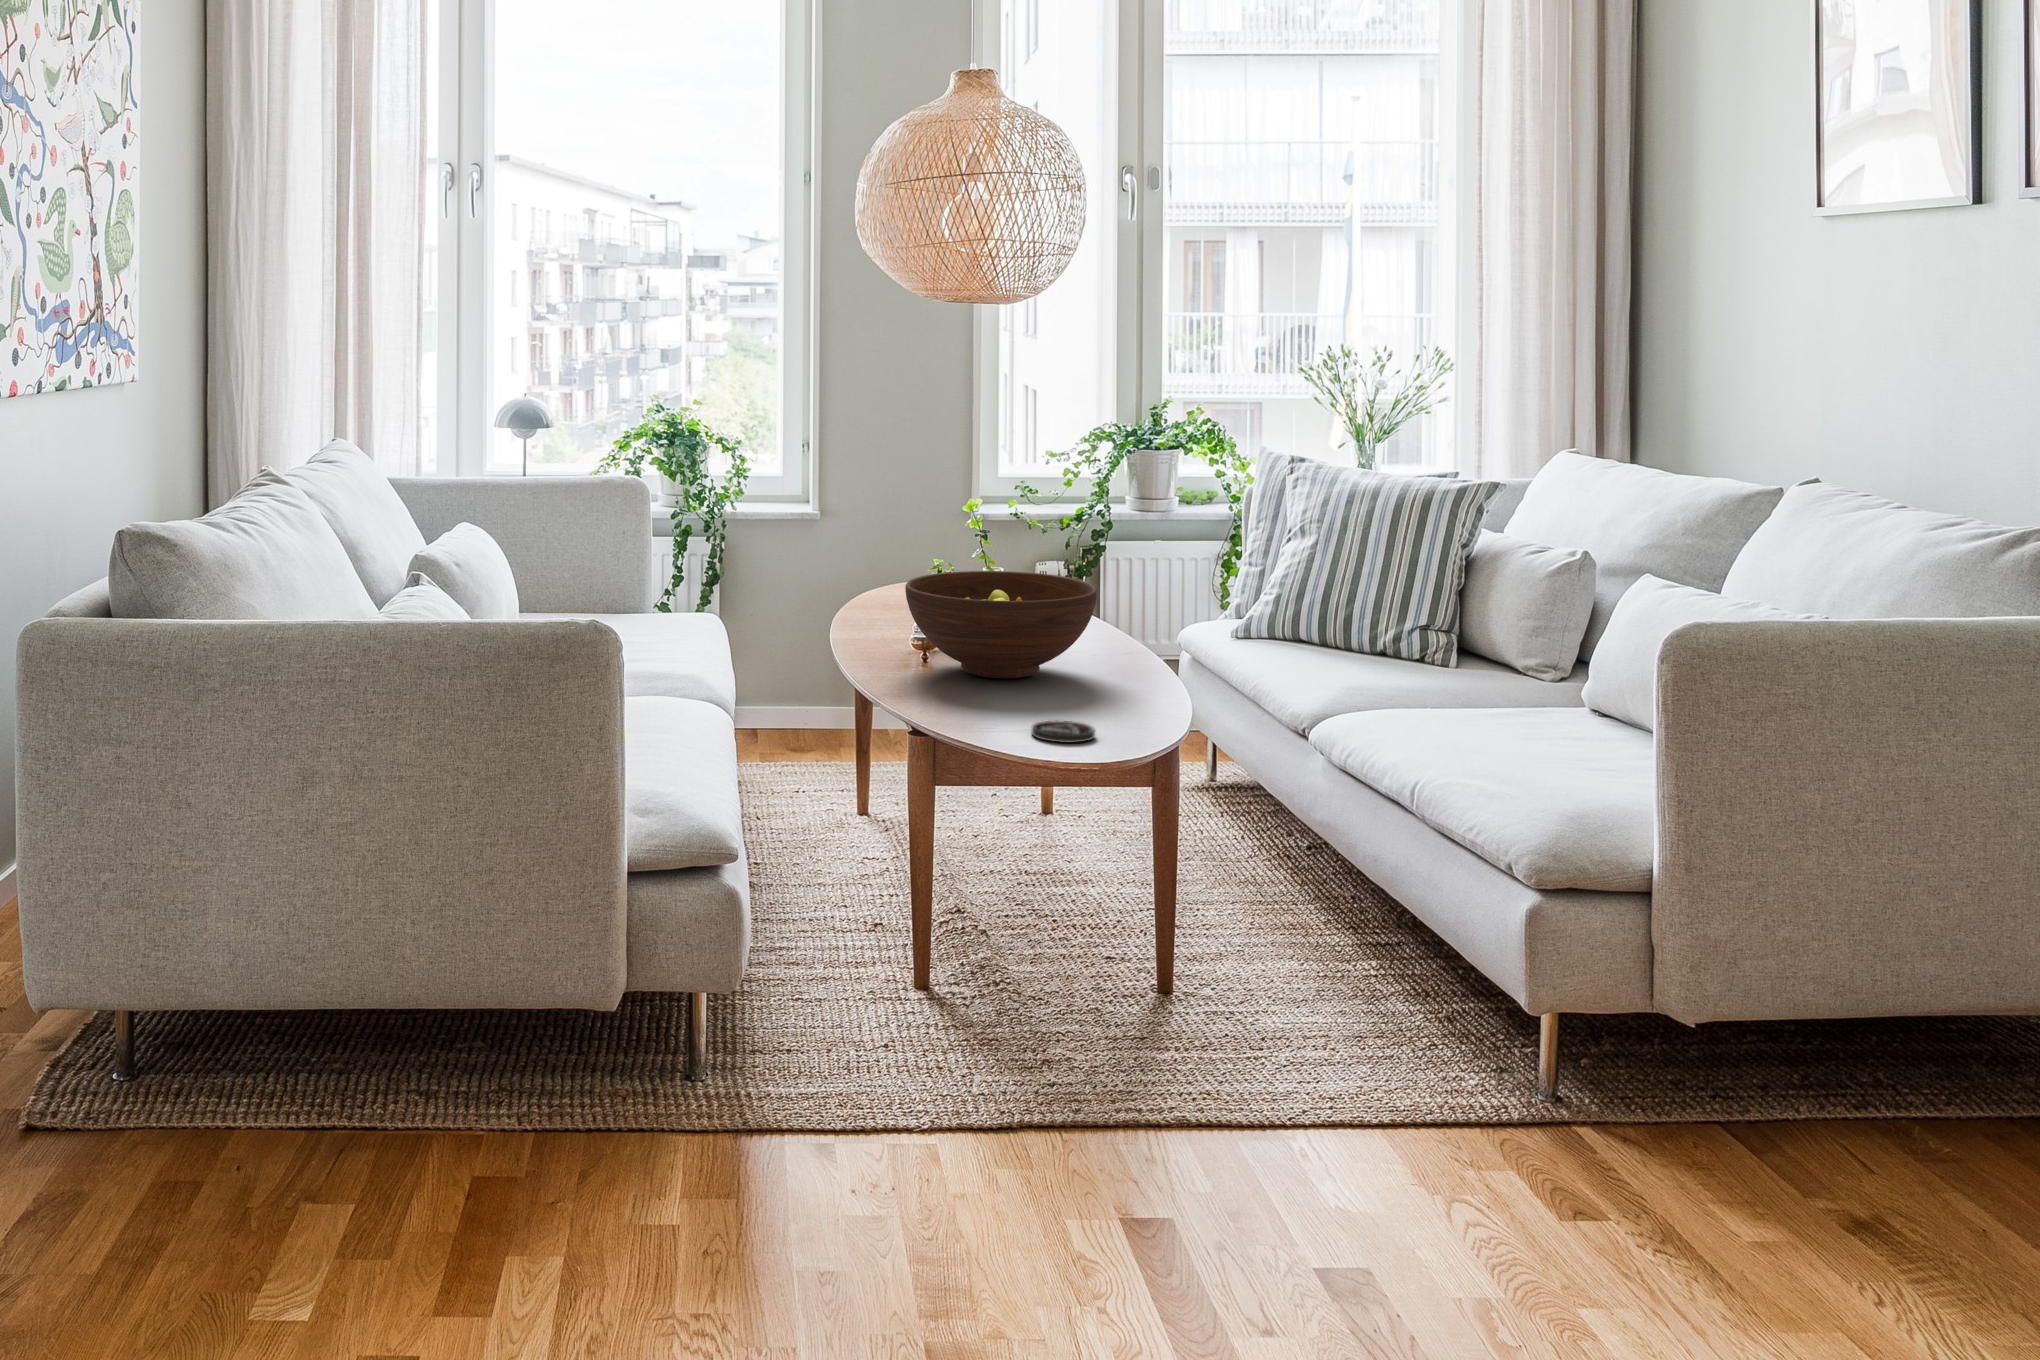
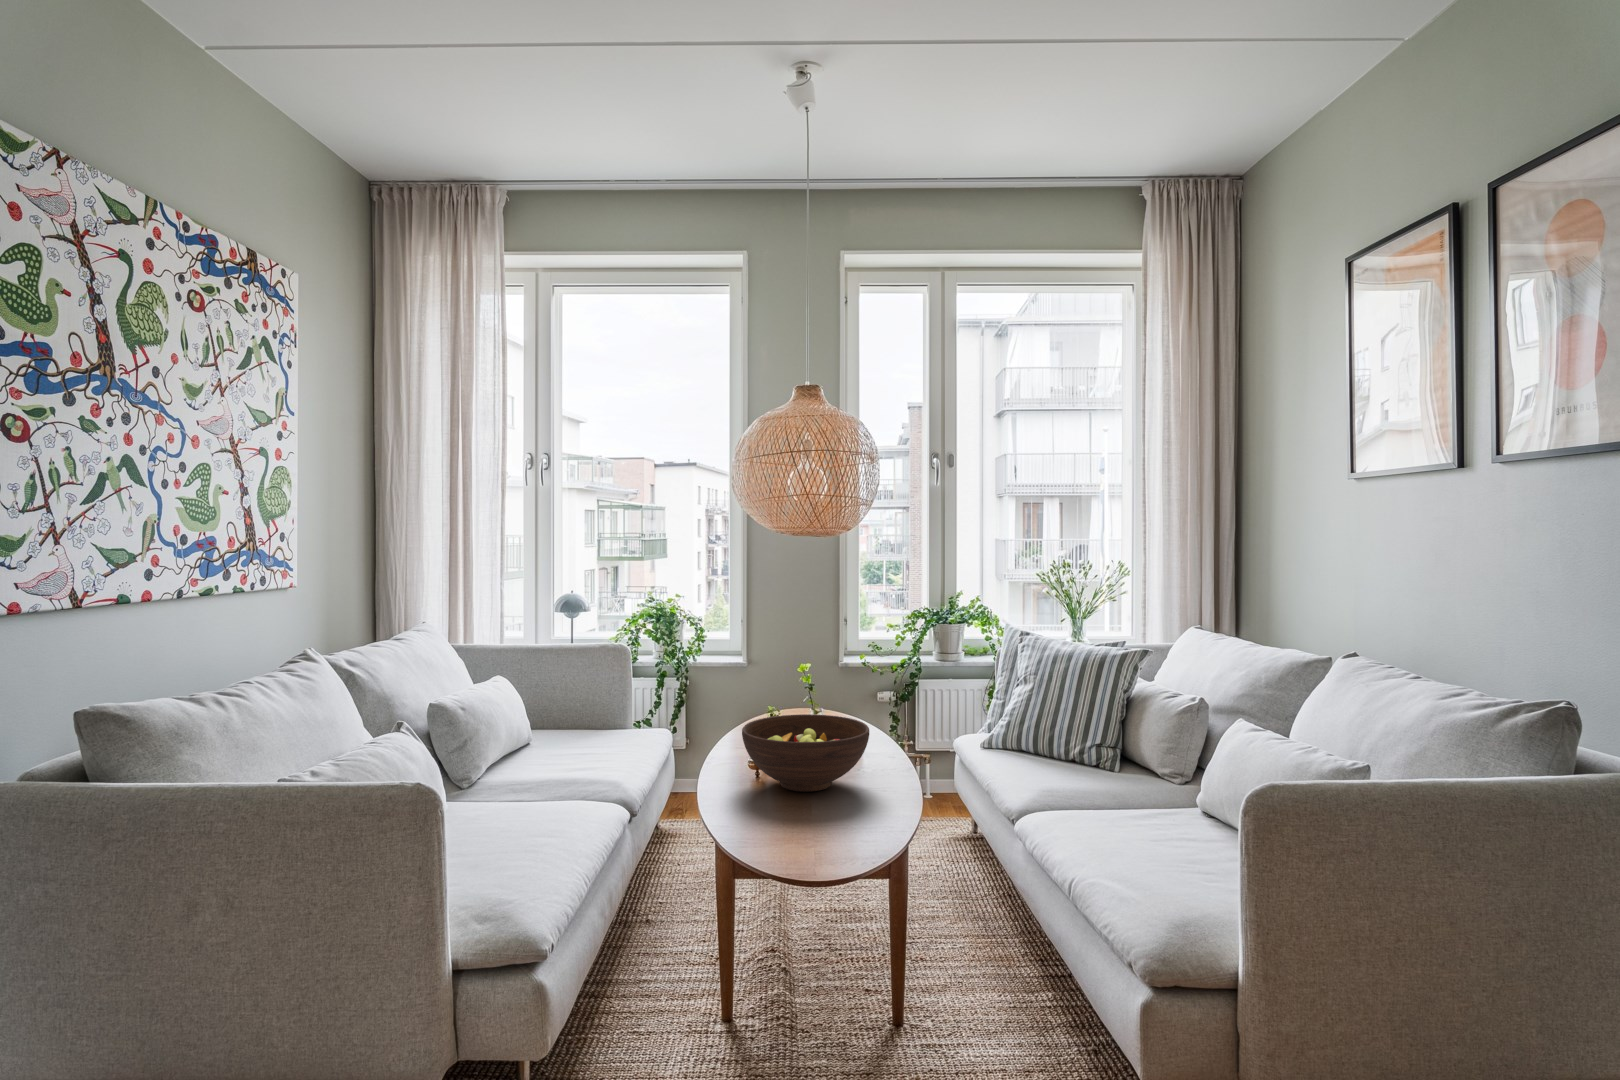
coaster: present [1032,721,1095,743] -> none [798,834,843,854]

